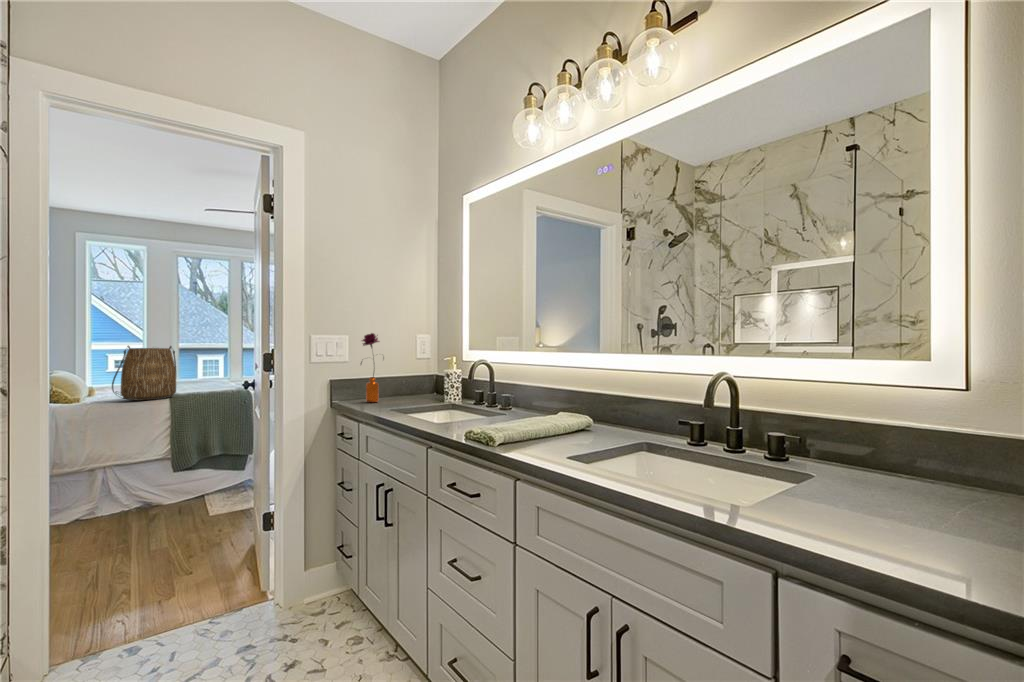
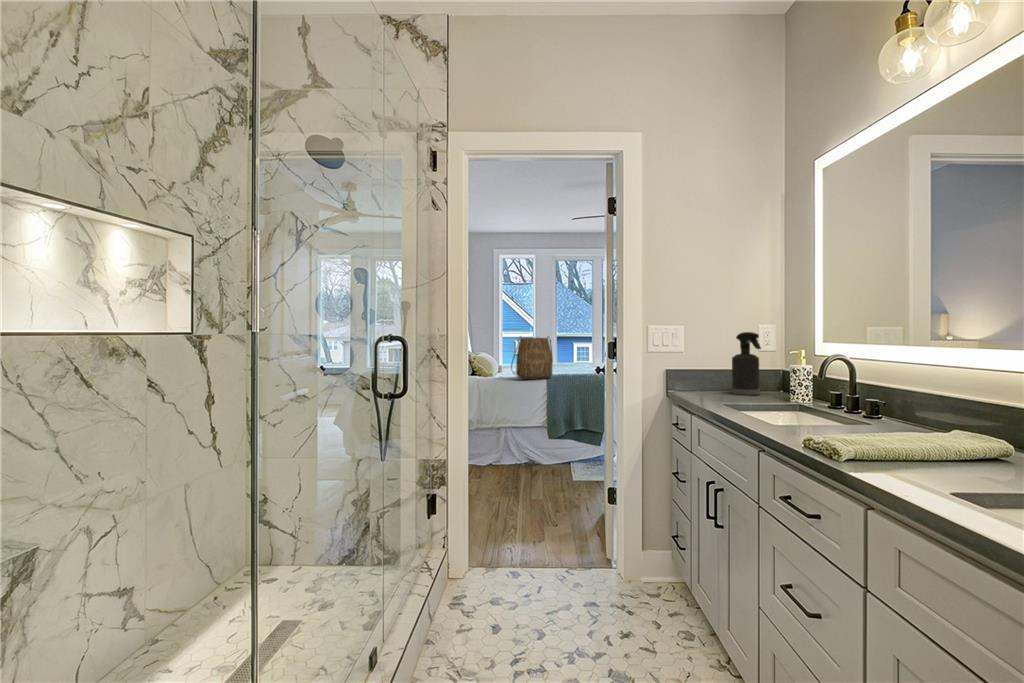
flower: present [361,333,379,402] -> none [693,324,718,396]
spray bottle: none [393,342,419,399] -> present [732,332,761,395]

